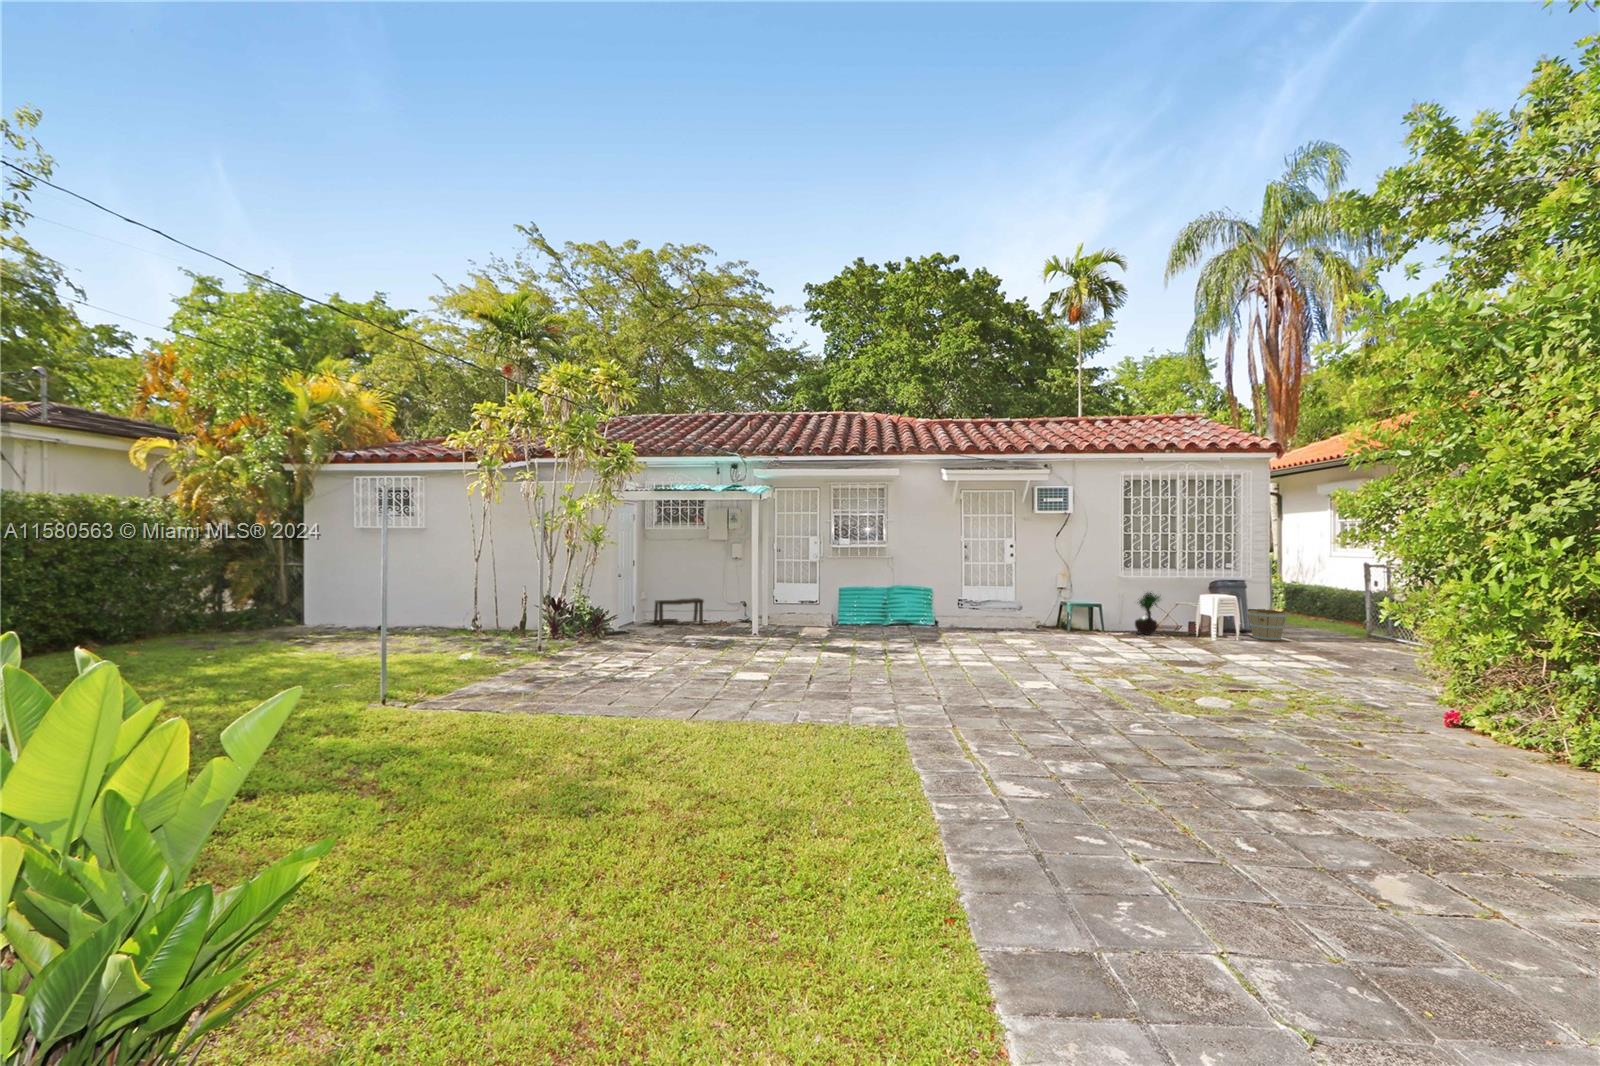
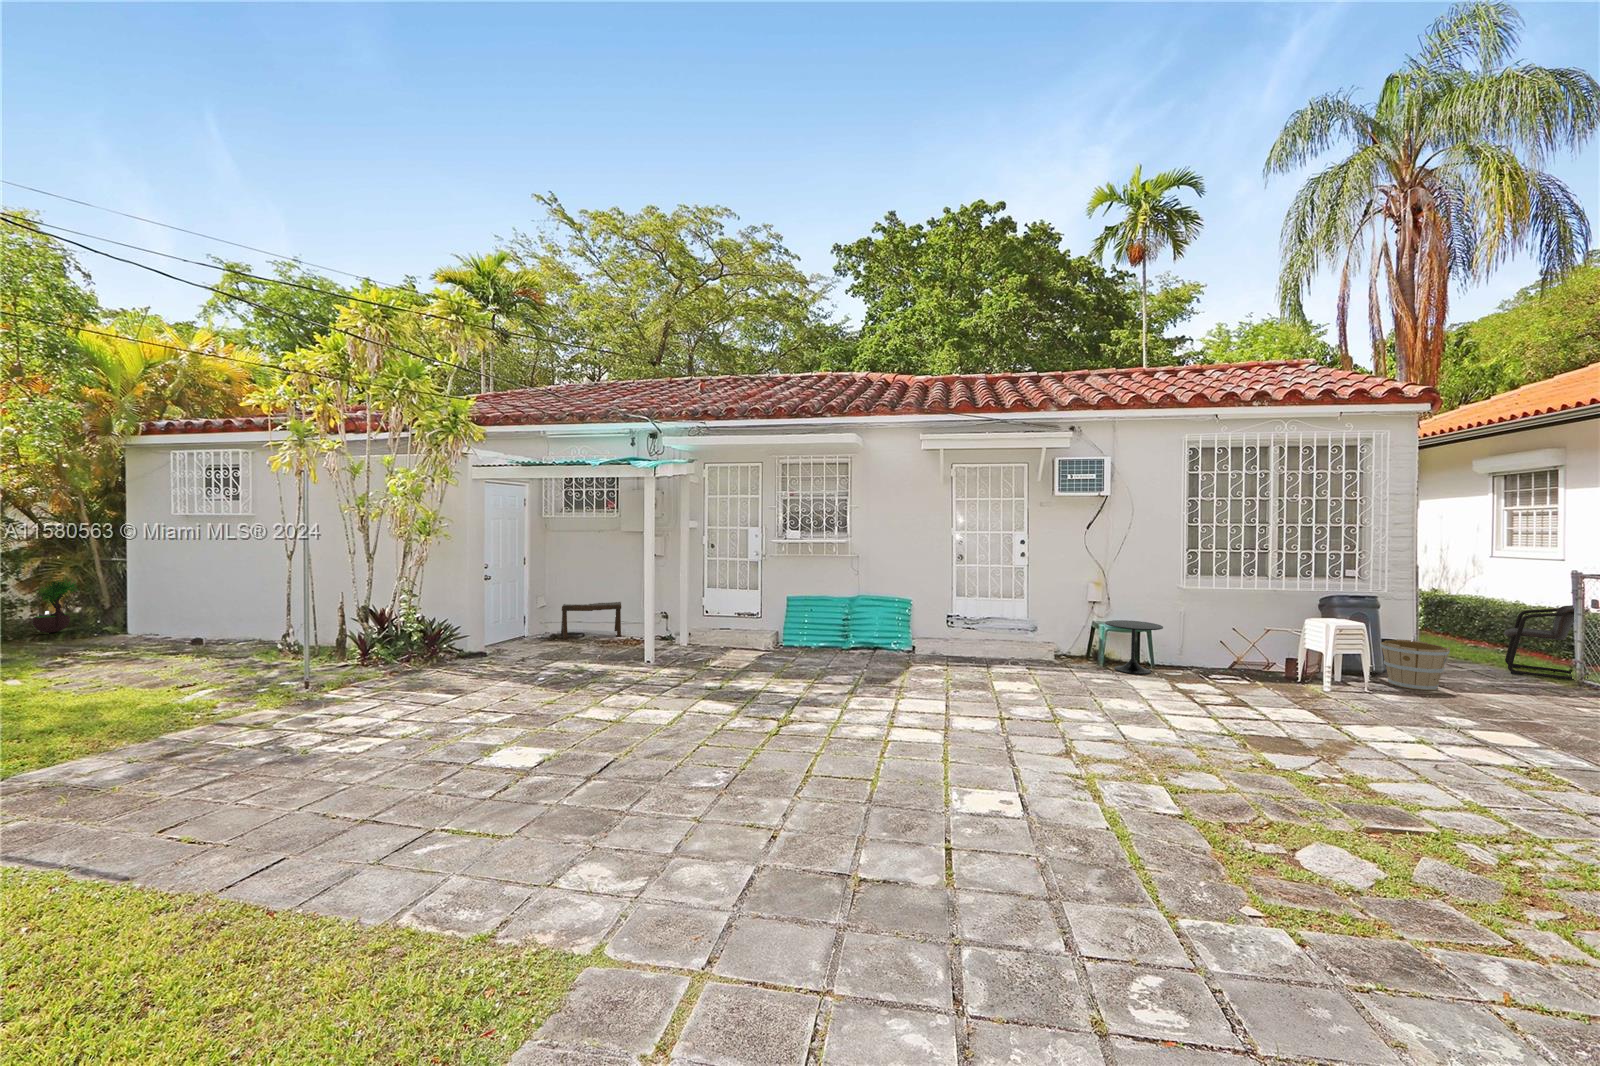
chair: none [1324,585,1372,634] -> present [1503,605,1589,680]
potted tree: present [1135,592,1160,635] -> present [33,579,76,633]
side table: none [1072,601,1111,637] -> present [1105,620,1163,674]

